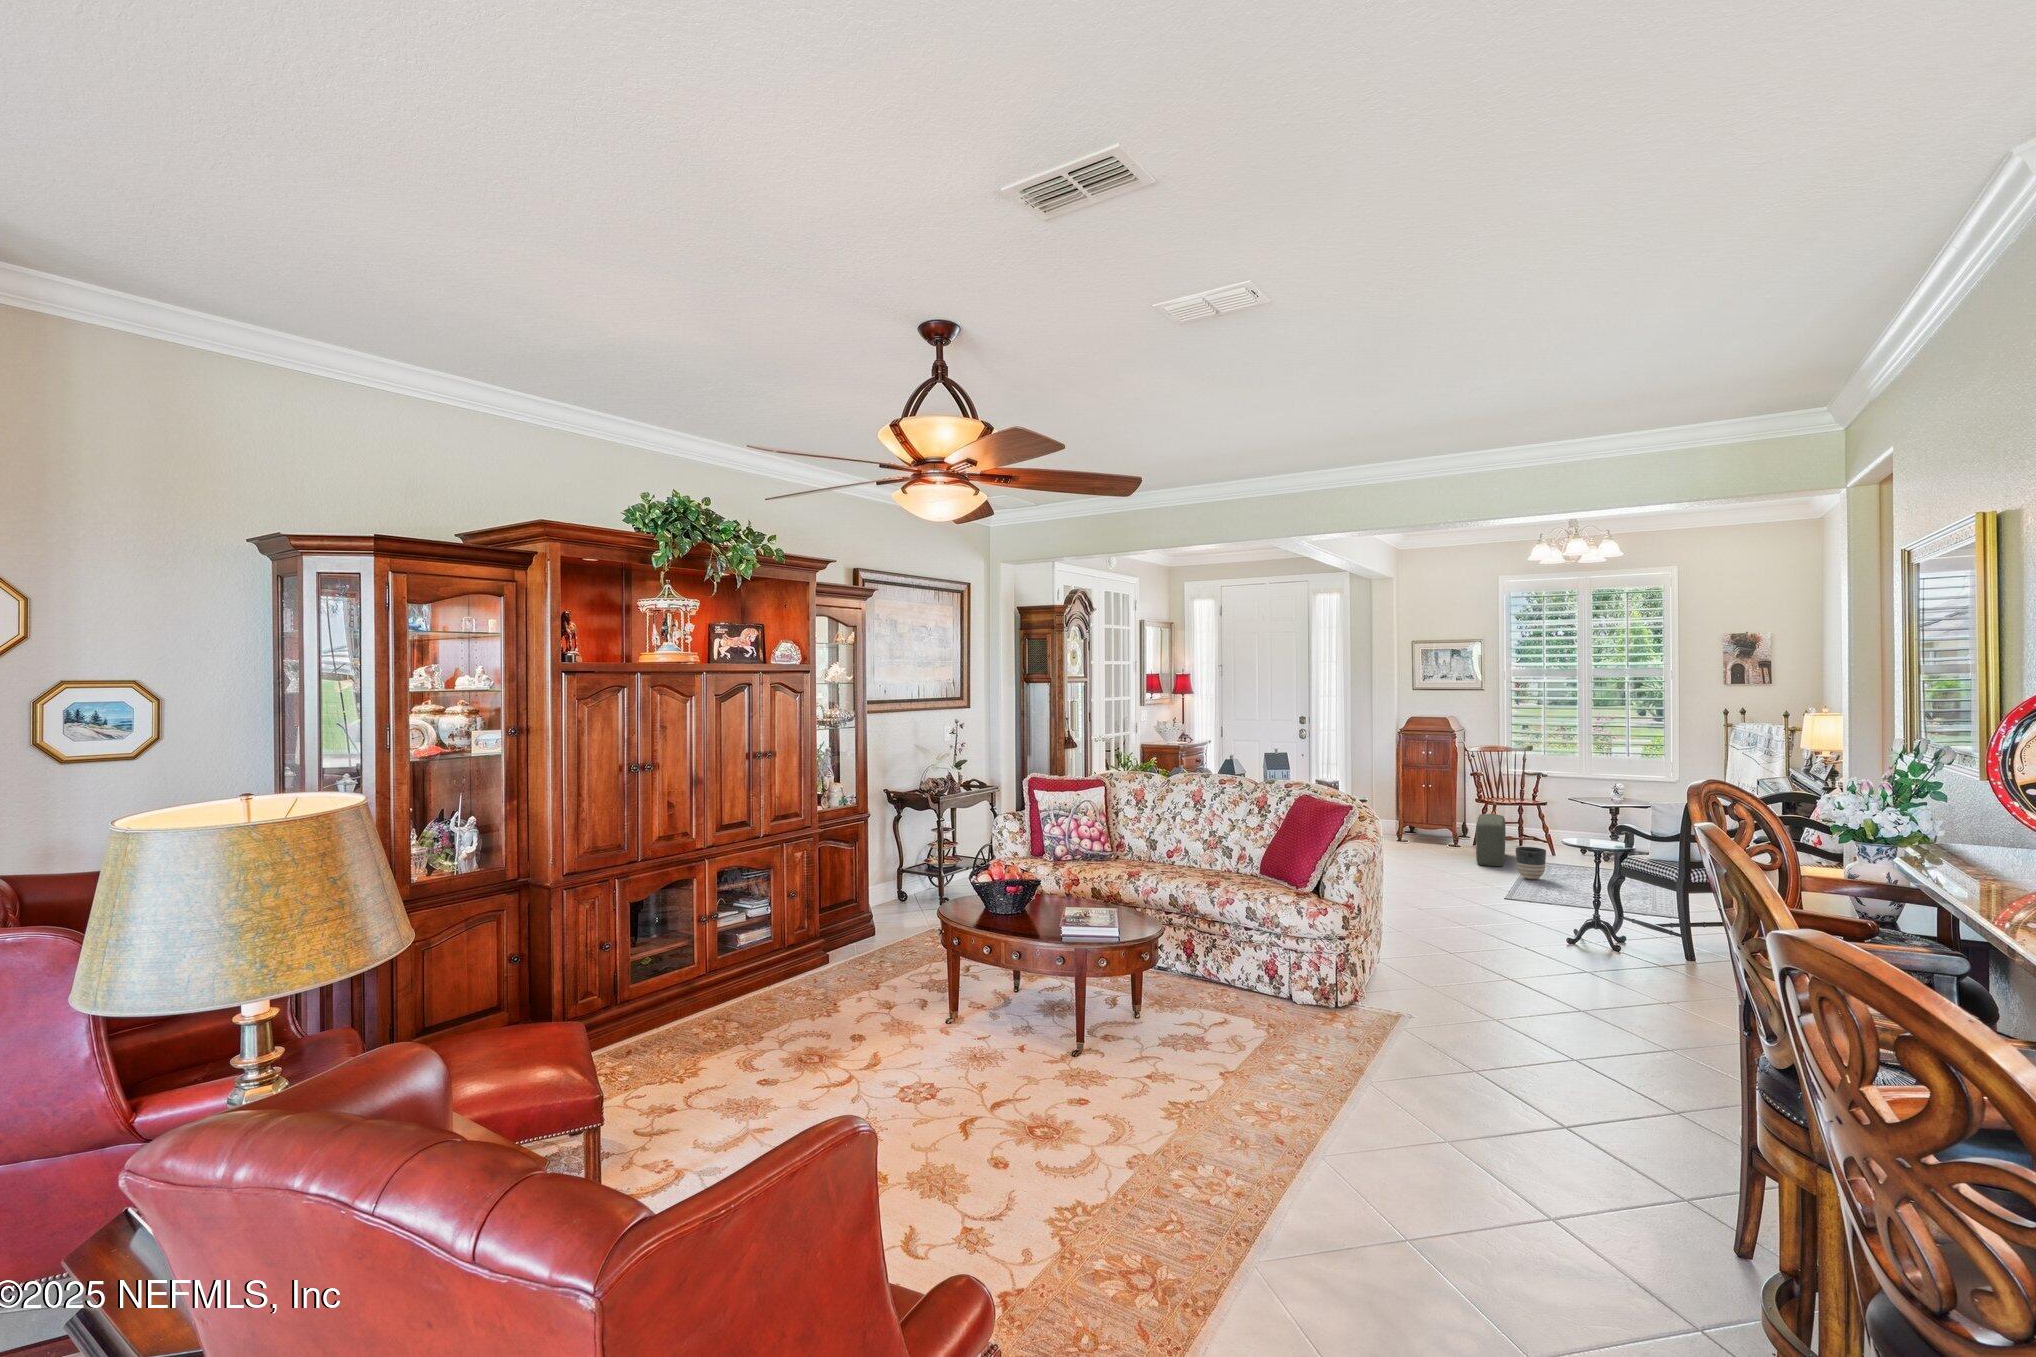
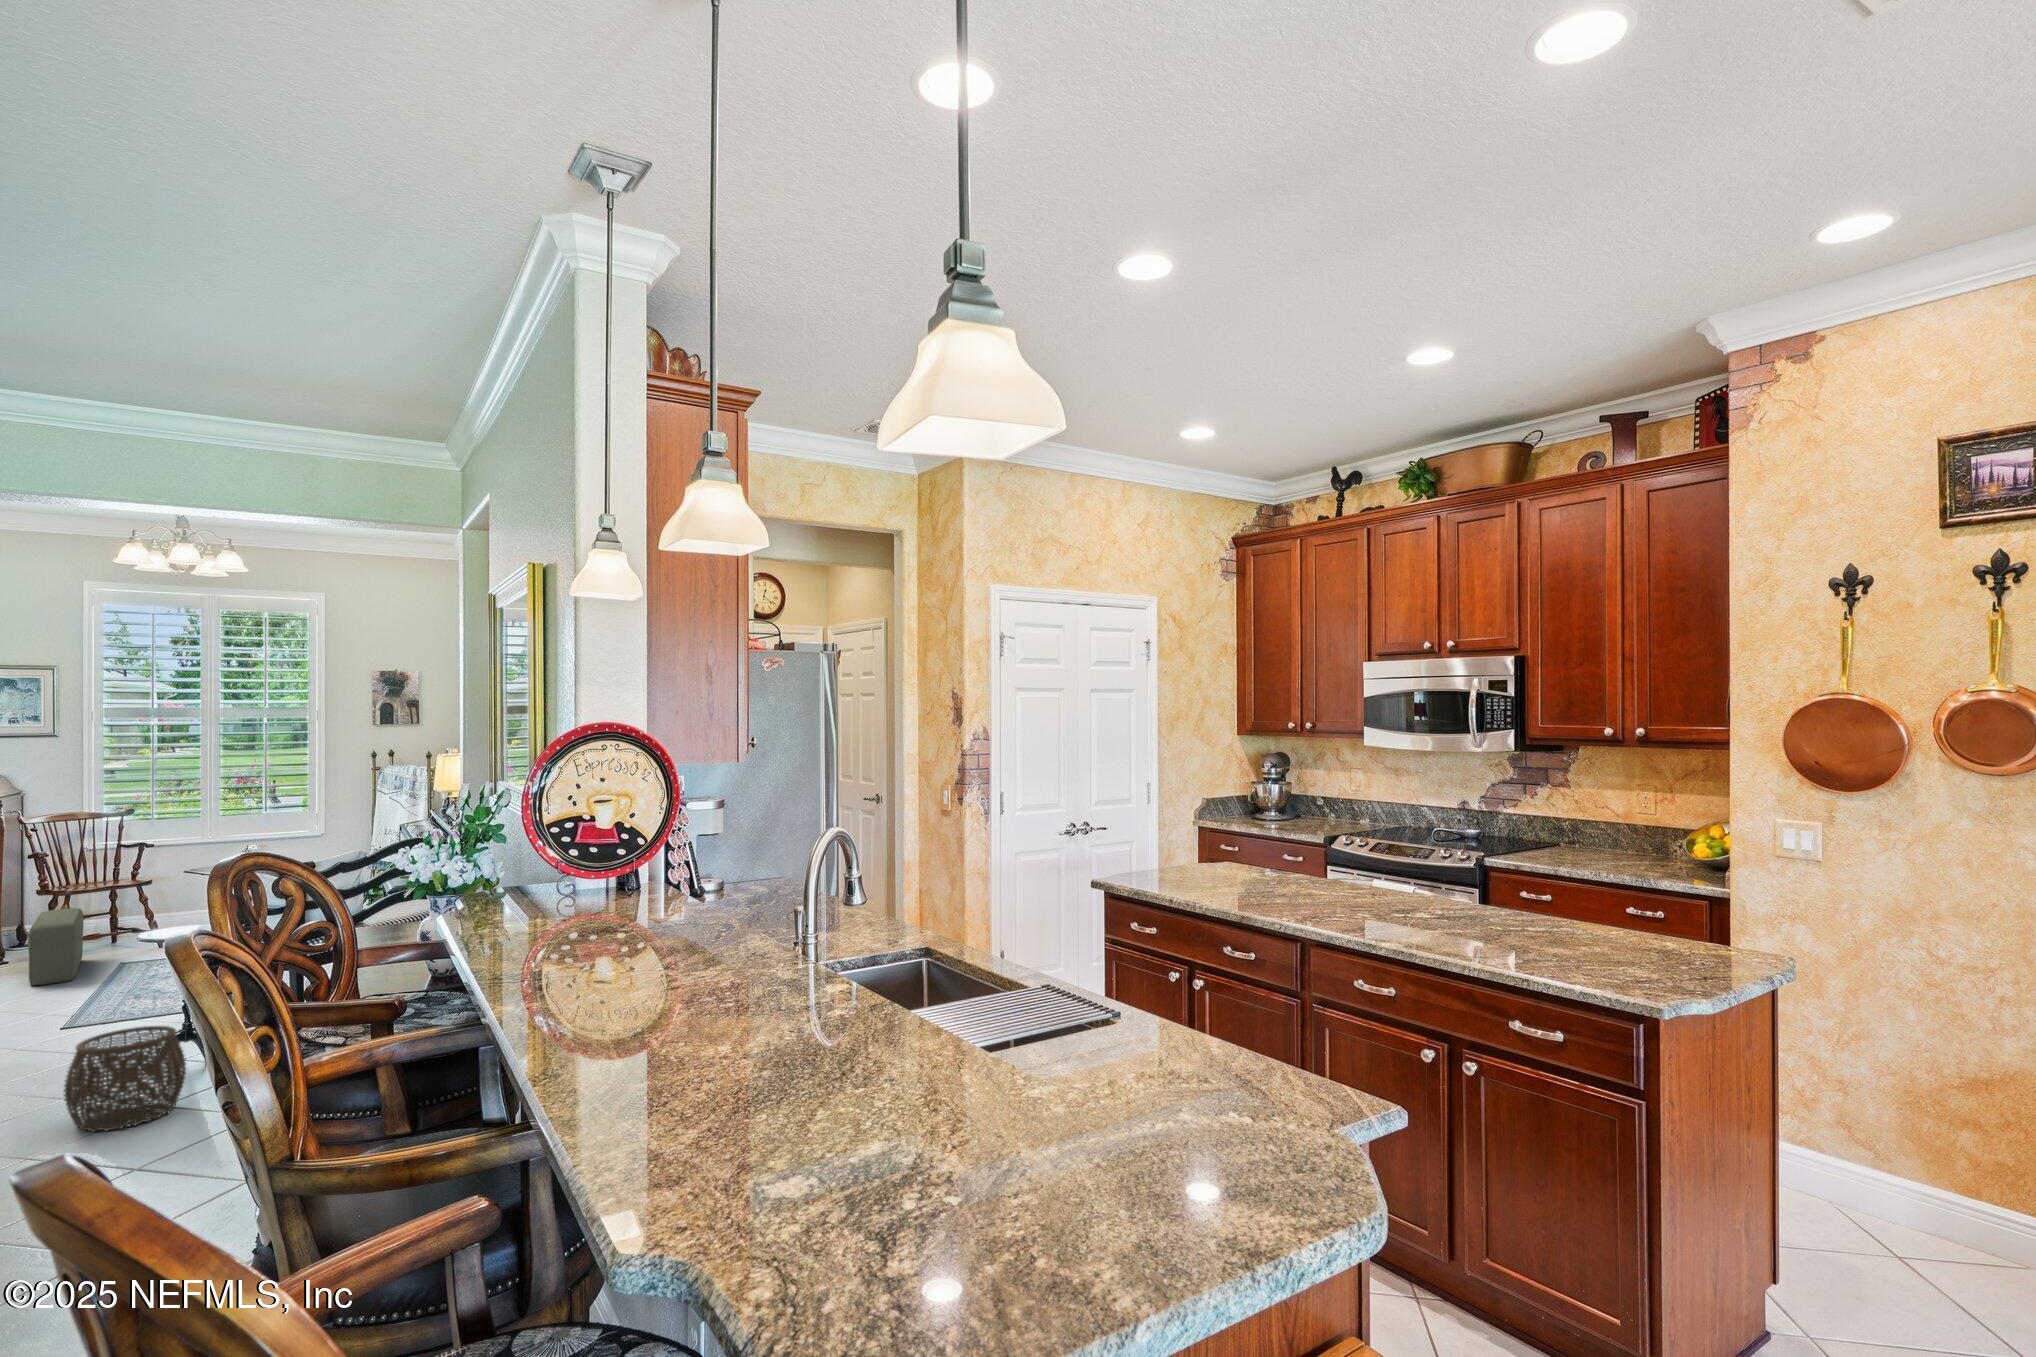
planter: present [1516,847,1546,879] -> none [90,945,138,990]
woven basket: none [1525,906,1606,981] -> present [64,1026,186,1132]

